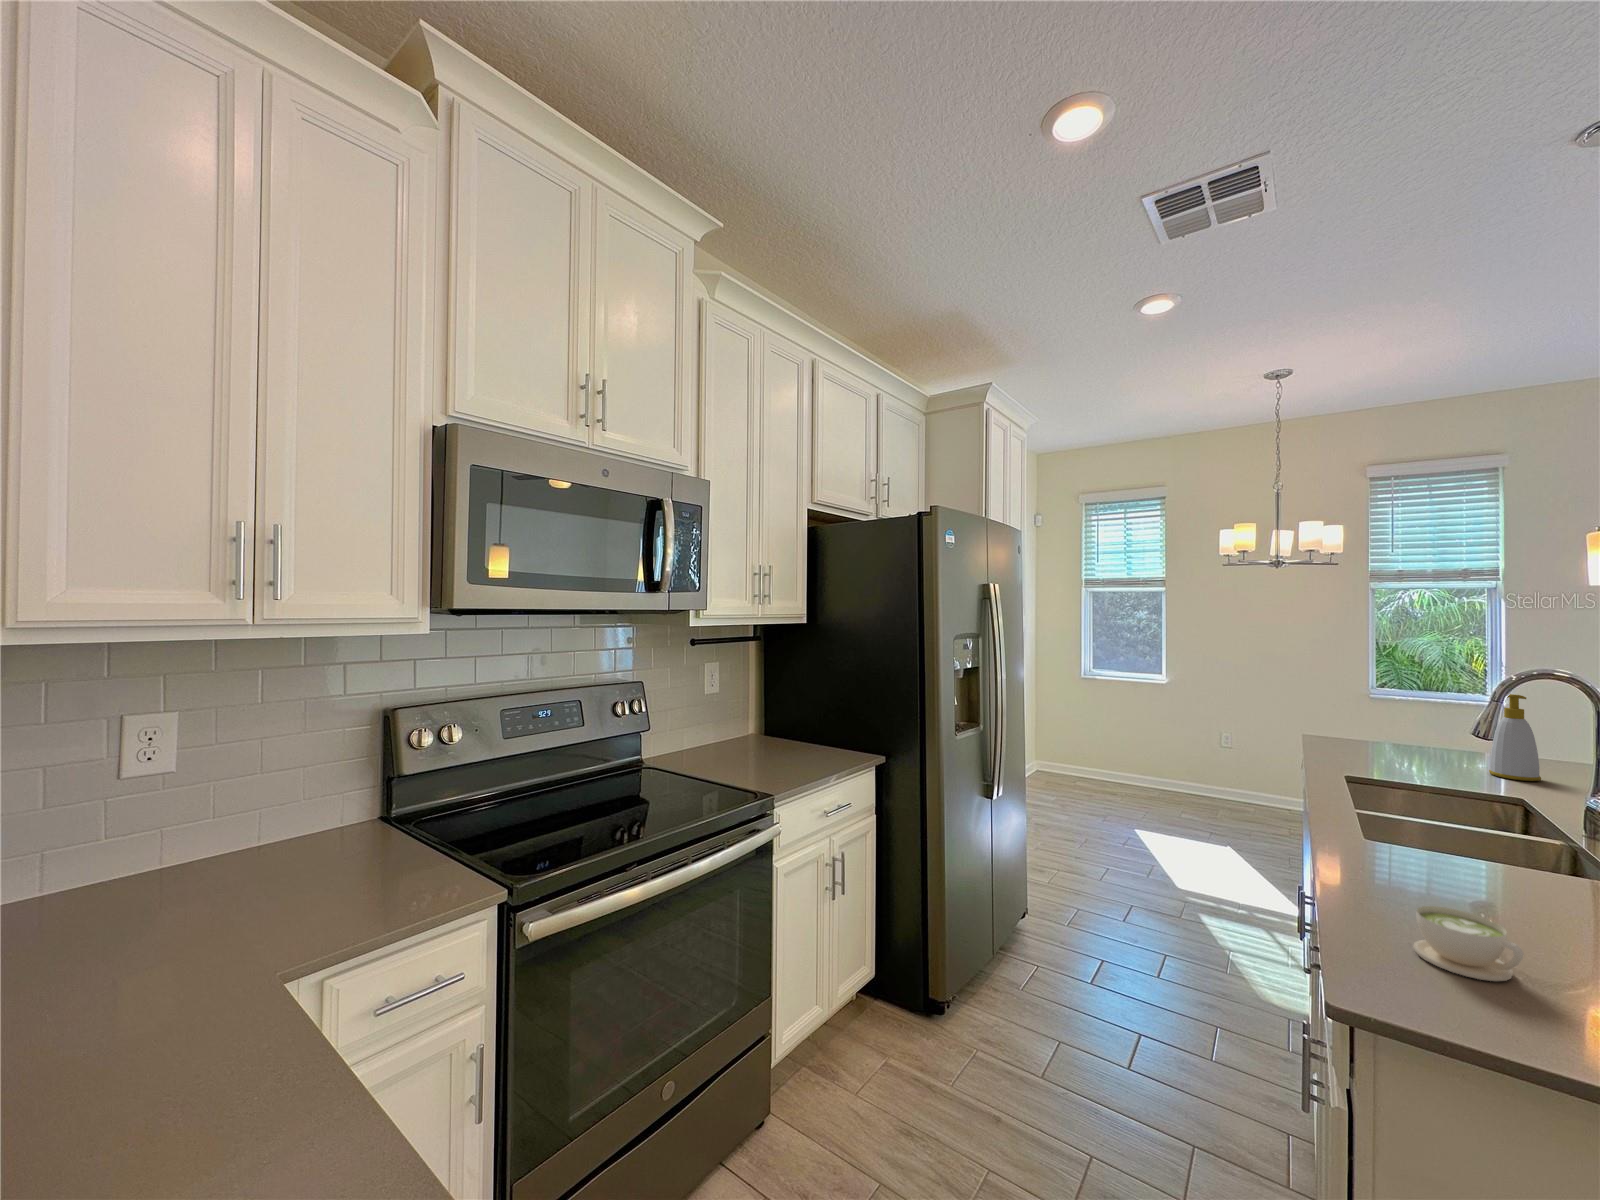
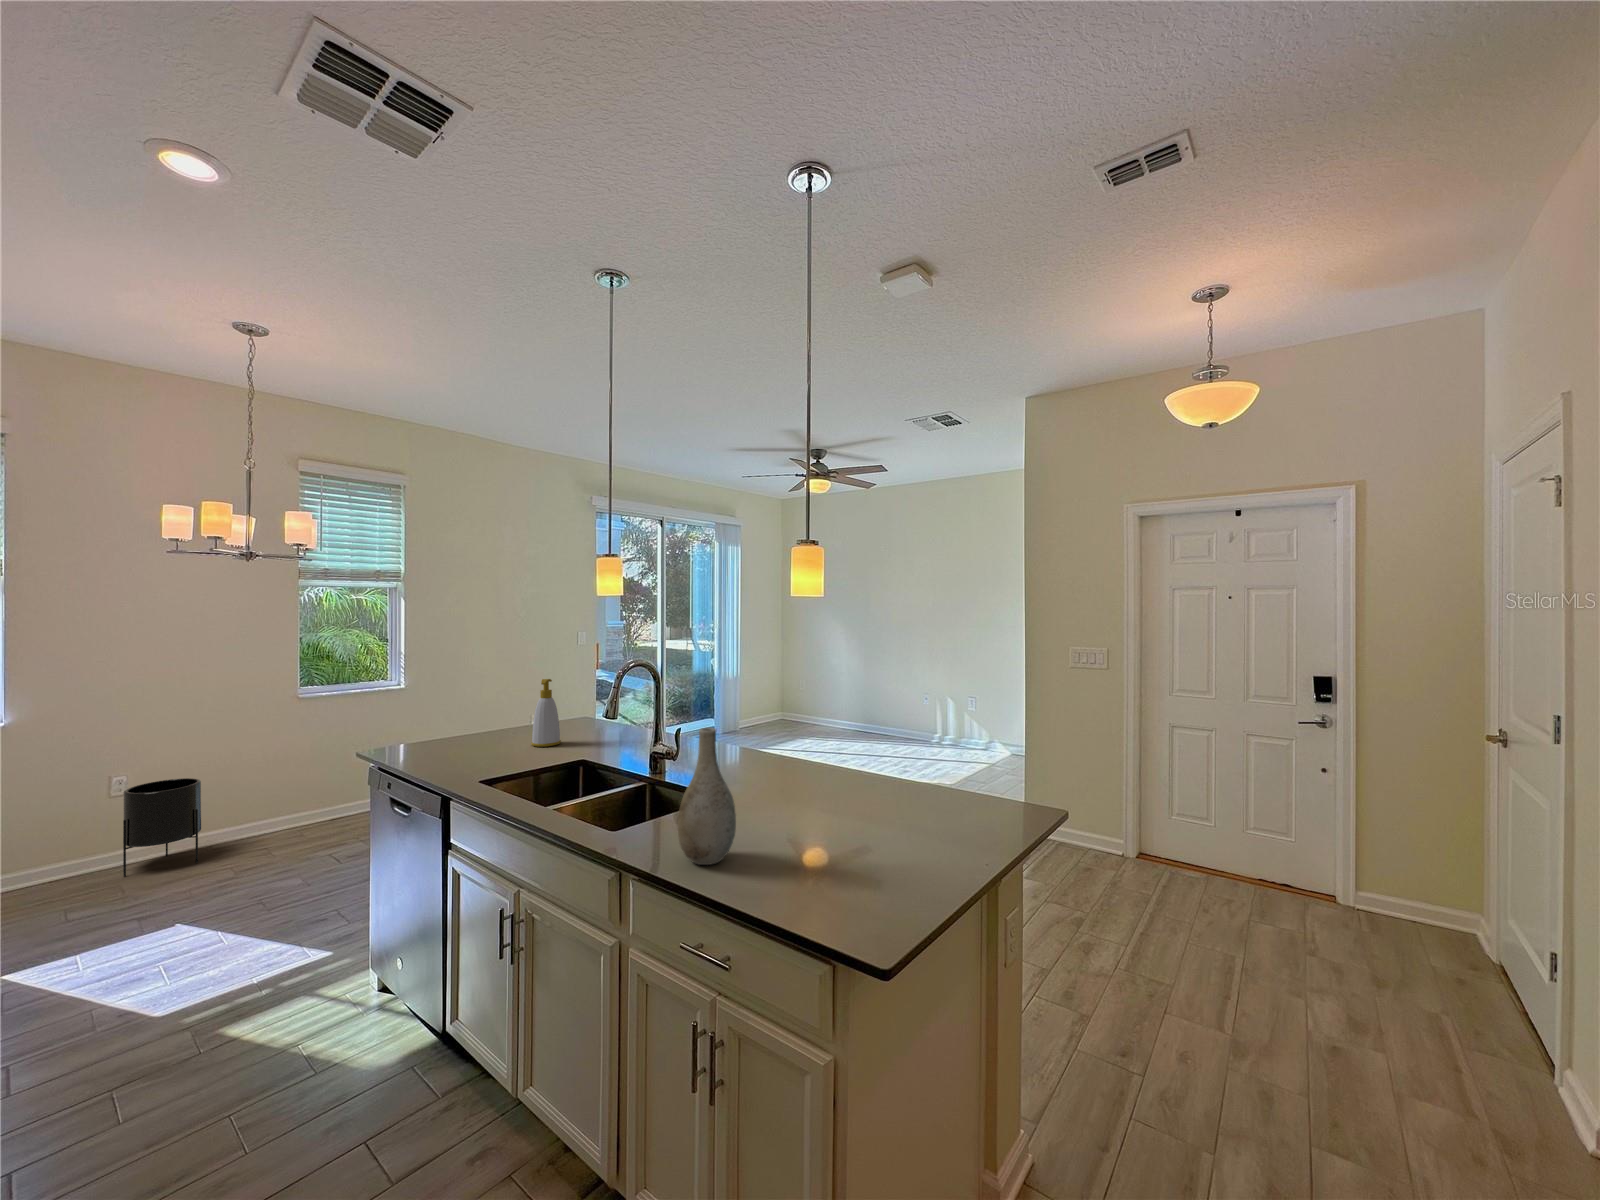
vase: none [1371,738,1469,907] -> present [677,727,736,865]
planter: none [1221,741,1275,815] -> present [123,778,201,877]
coffee cup: present [1413,906,1523,981] -> none [774,848,830,899]

